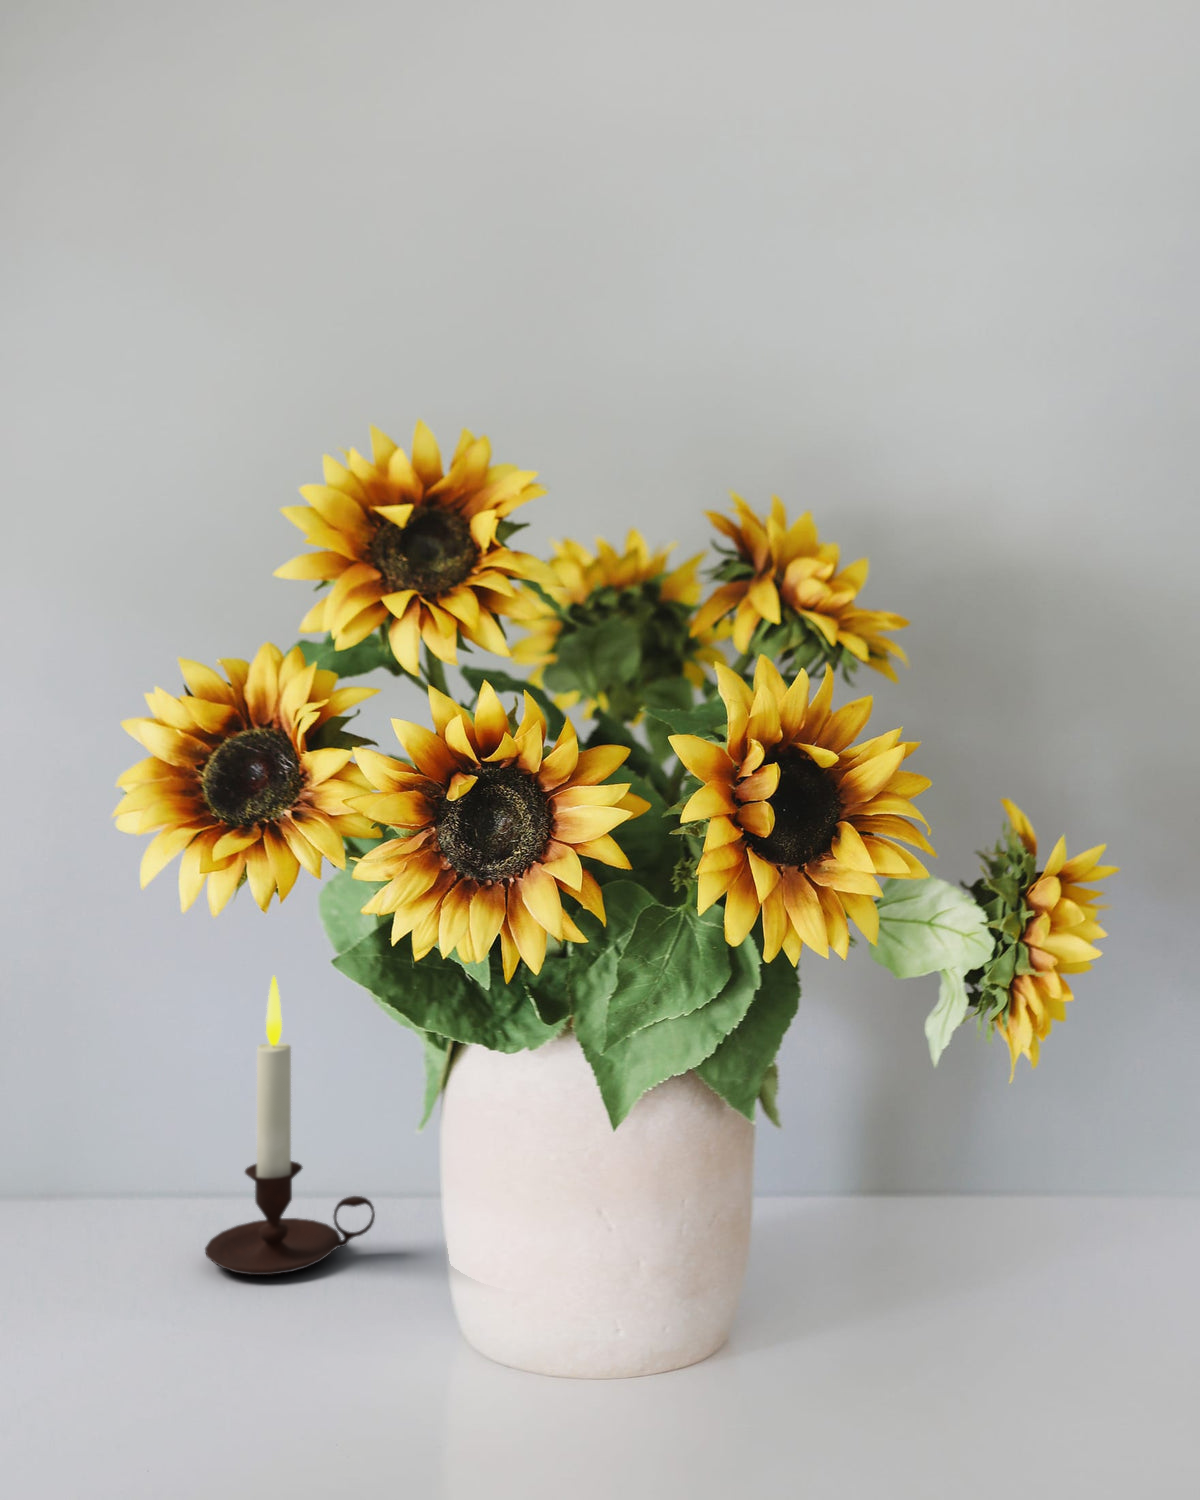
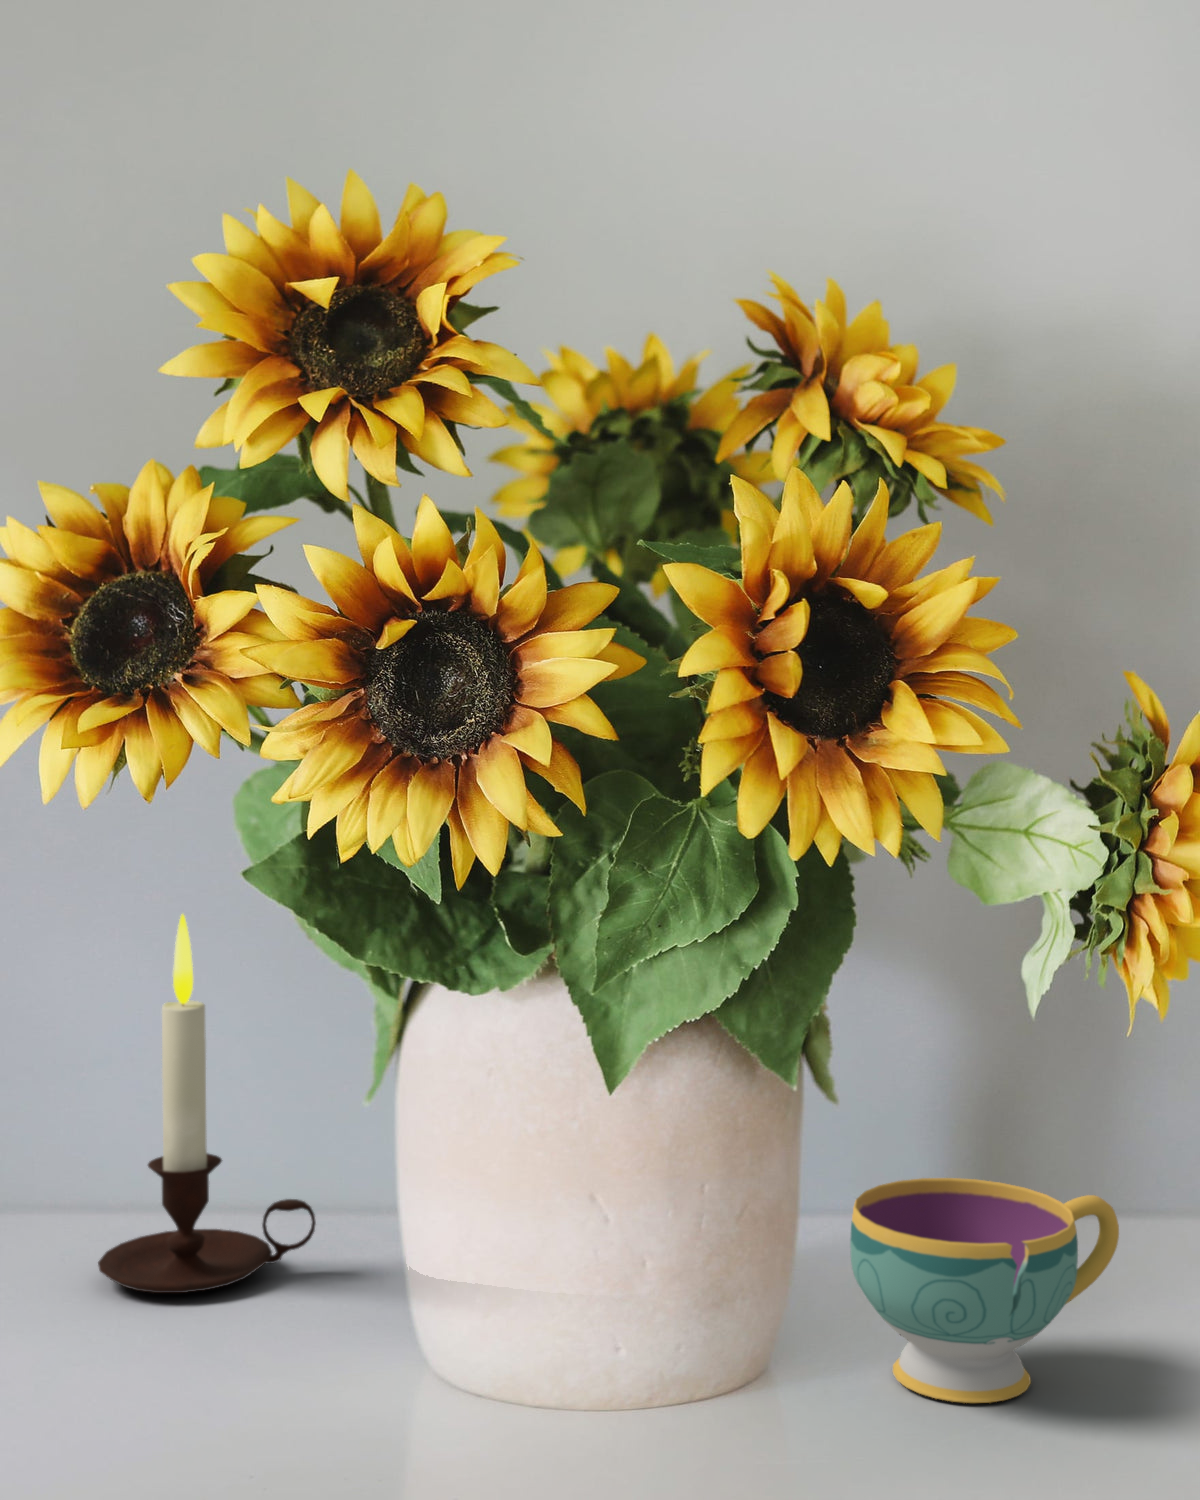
teacup: none [797,1184,1000,1366] -> present [850,1178,1119,1403]

